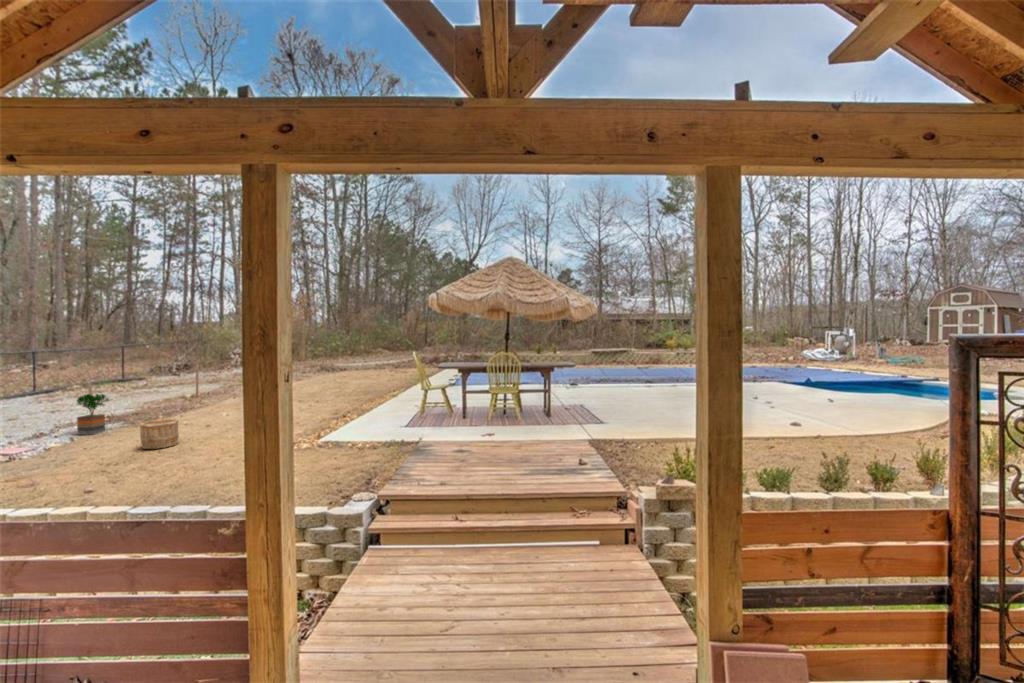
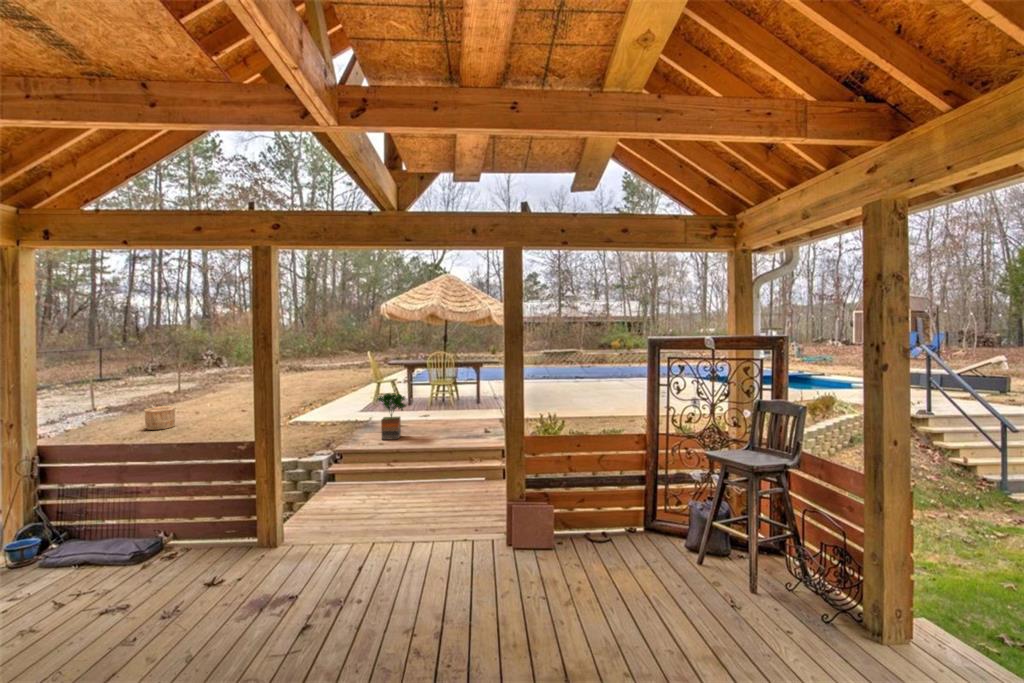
potted tree: present [77,394,109,435] -> present [378,394,406,440]

